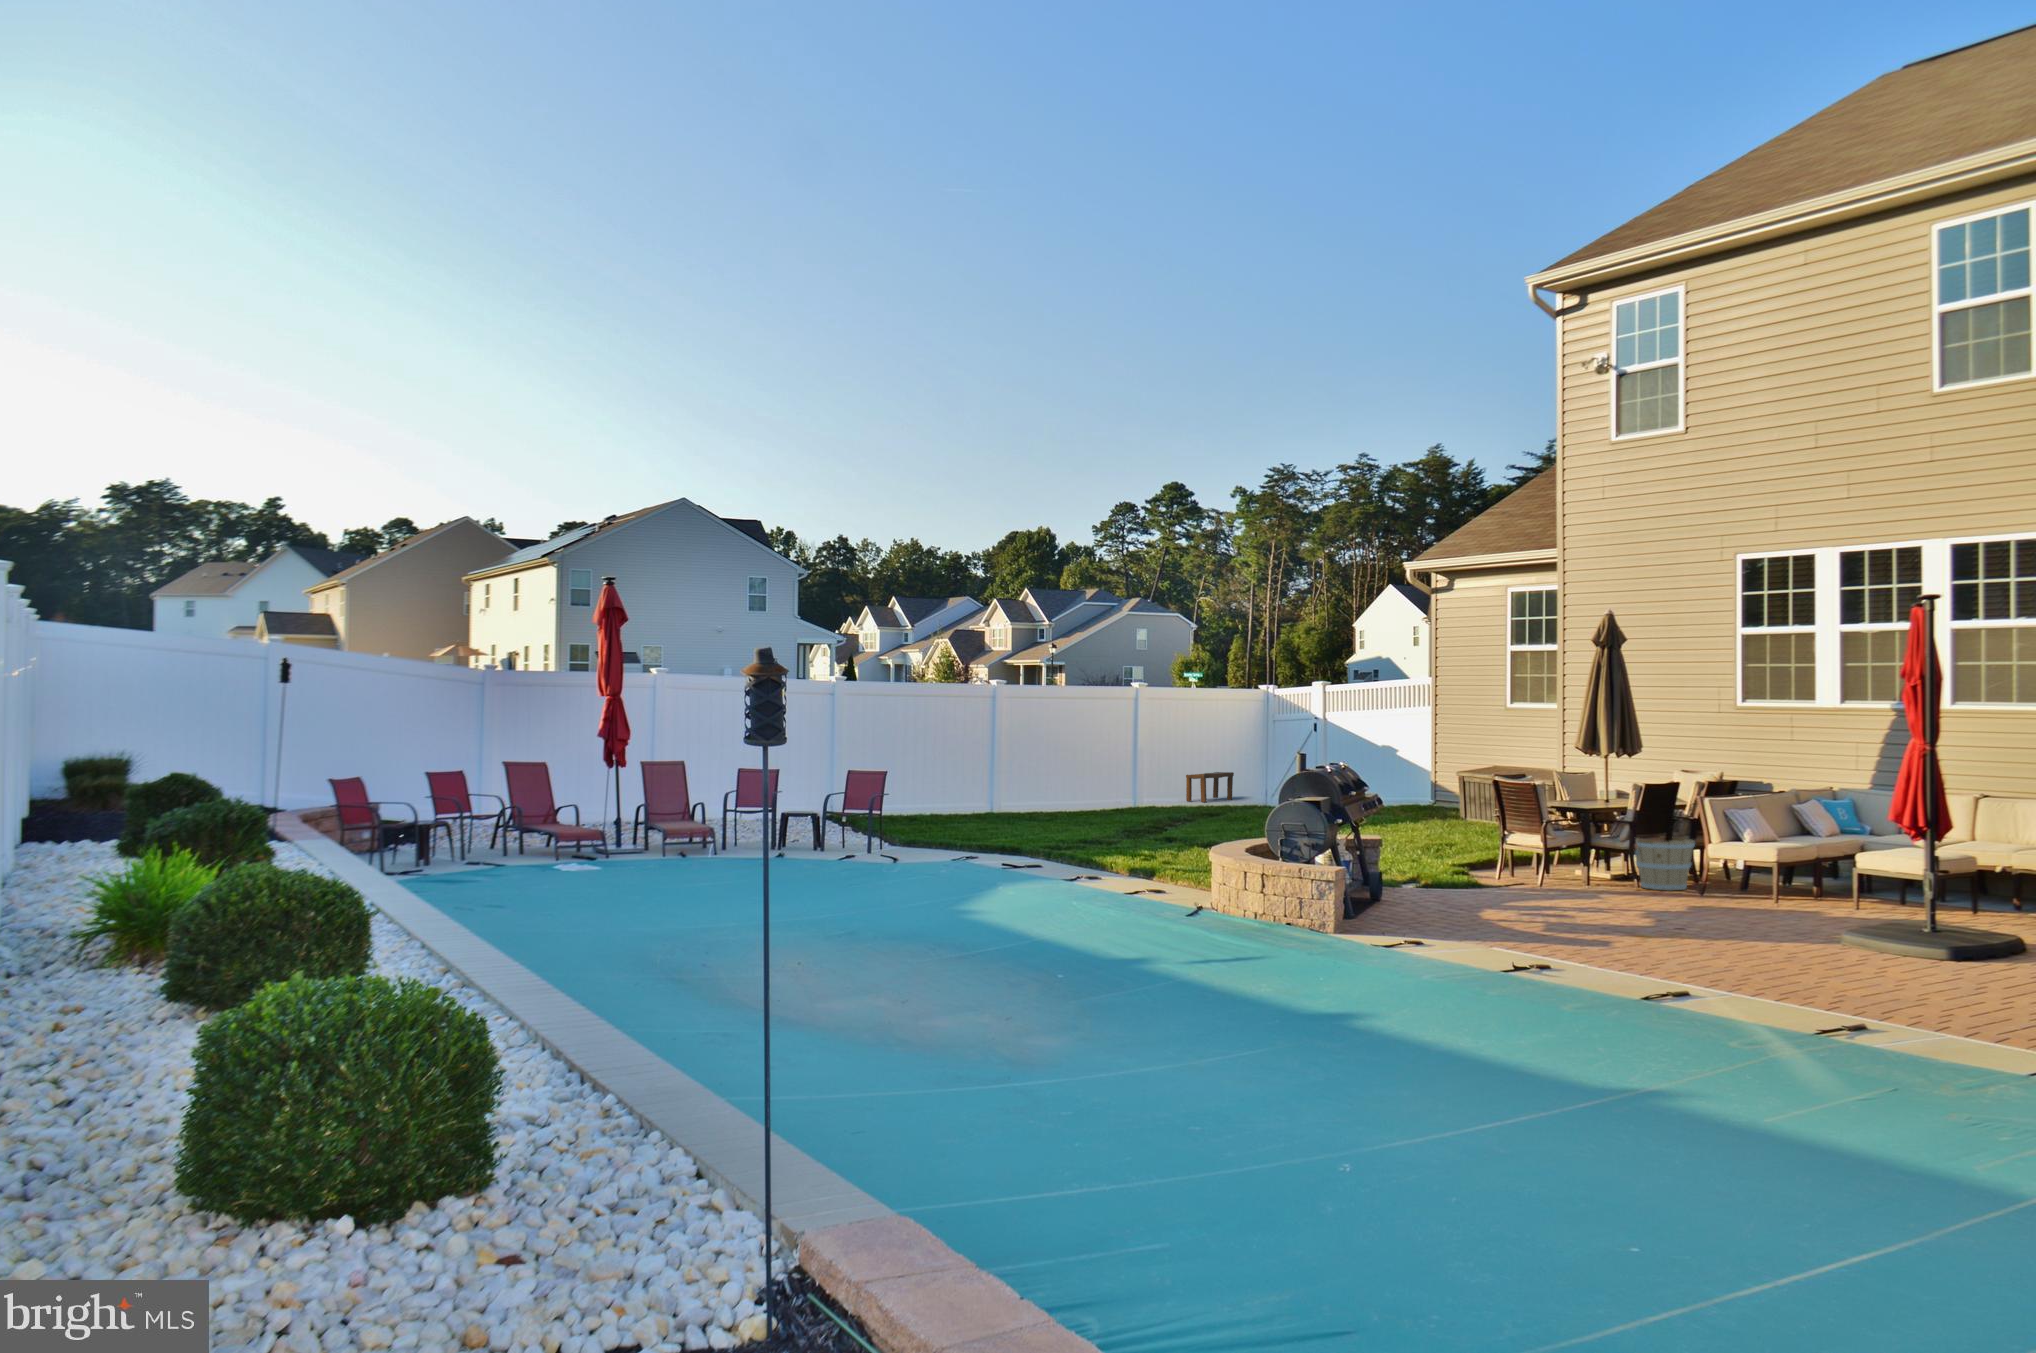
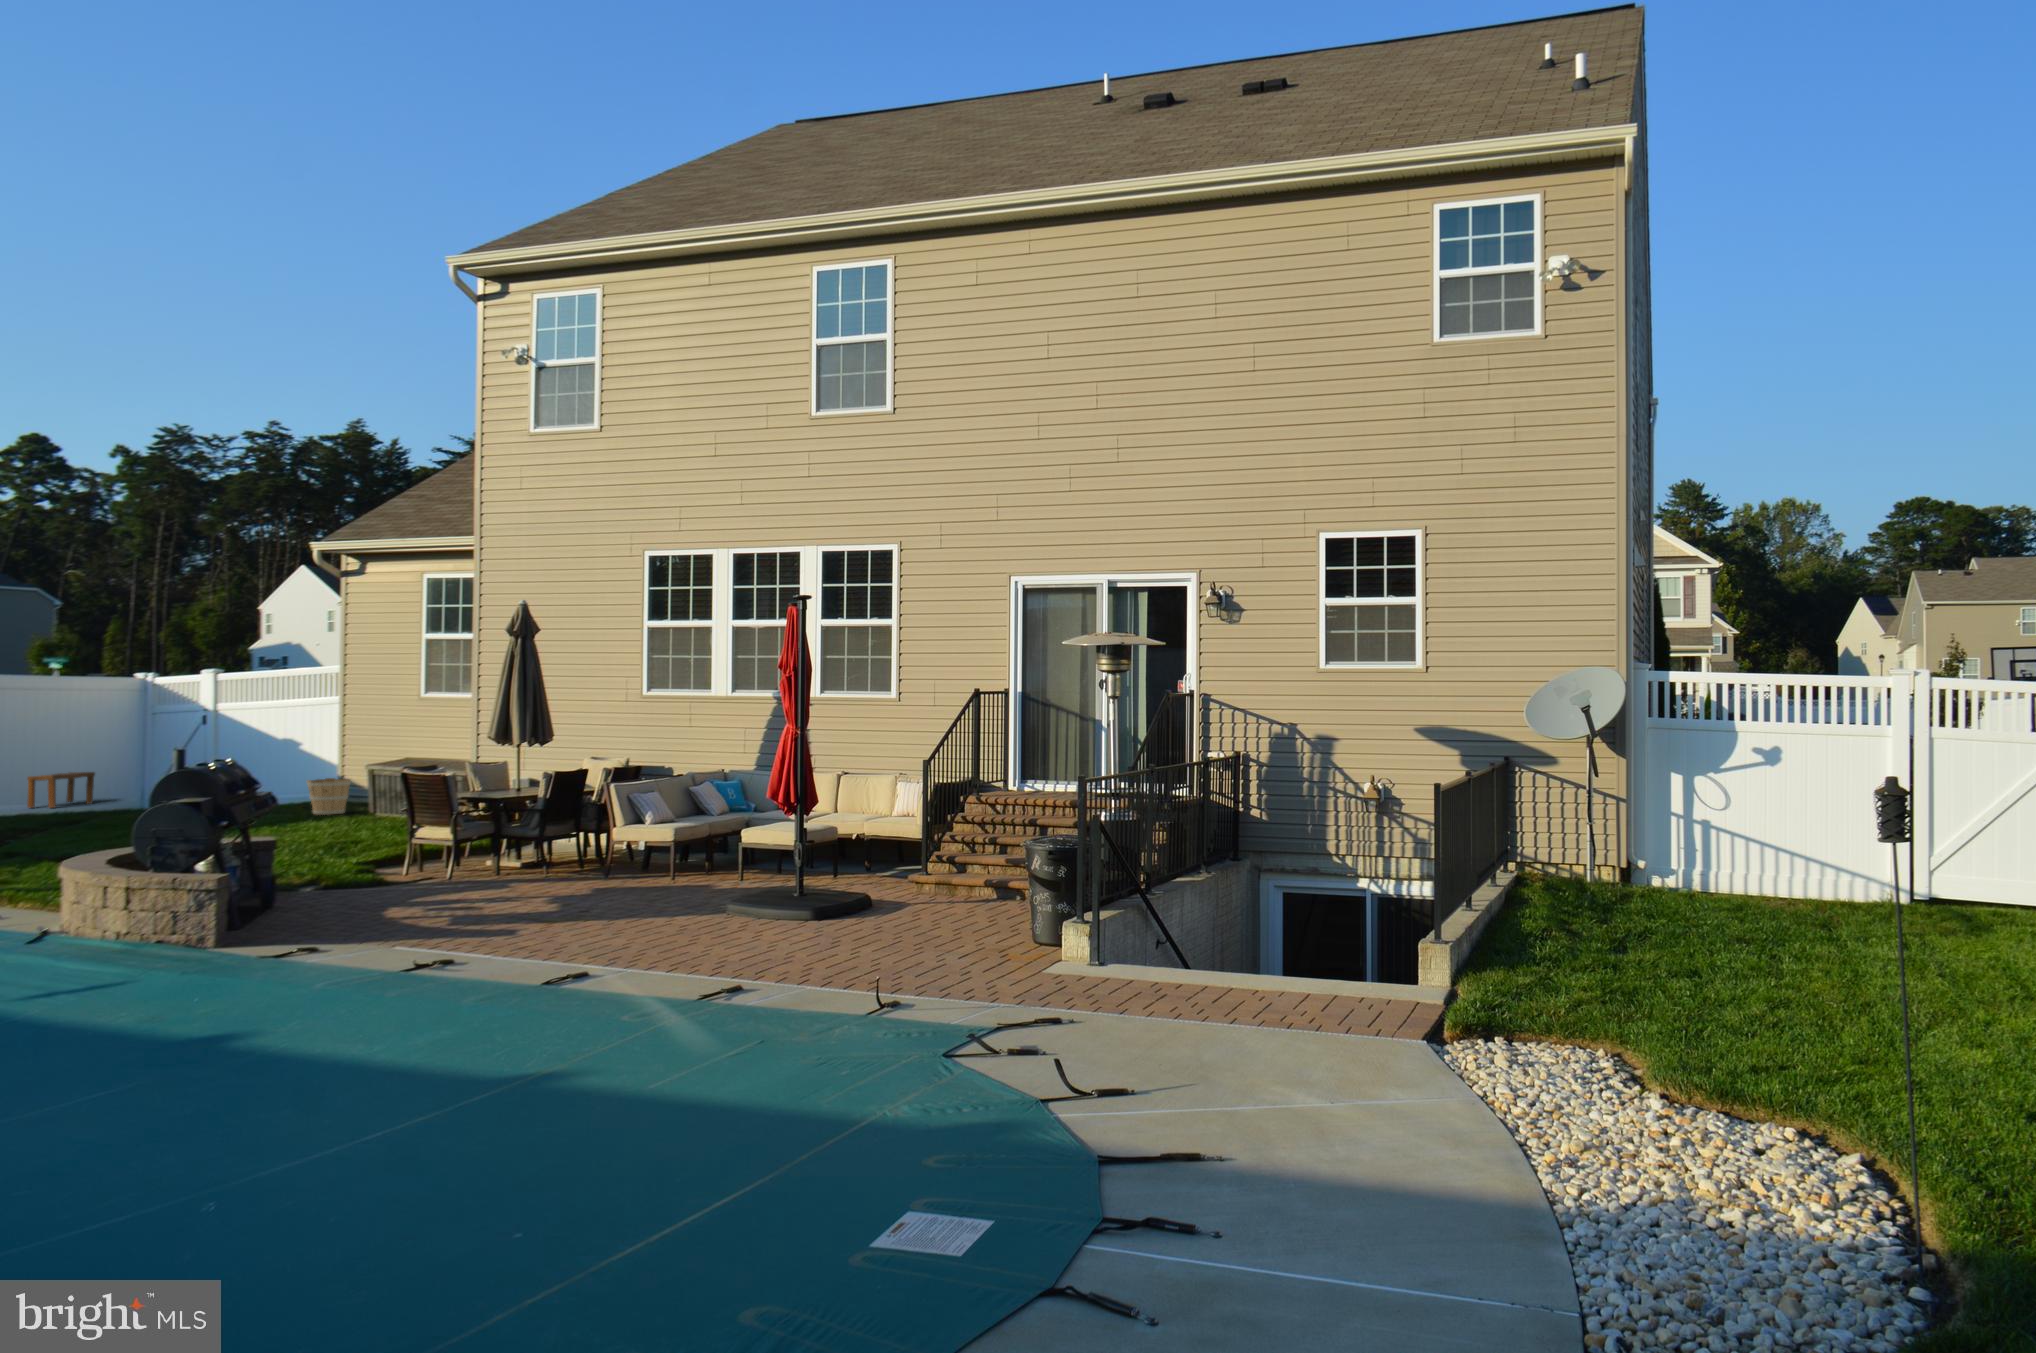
wooden bucket: present [1635,838,1695,891] -> present [307,778,351,815]

